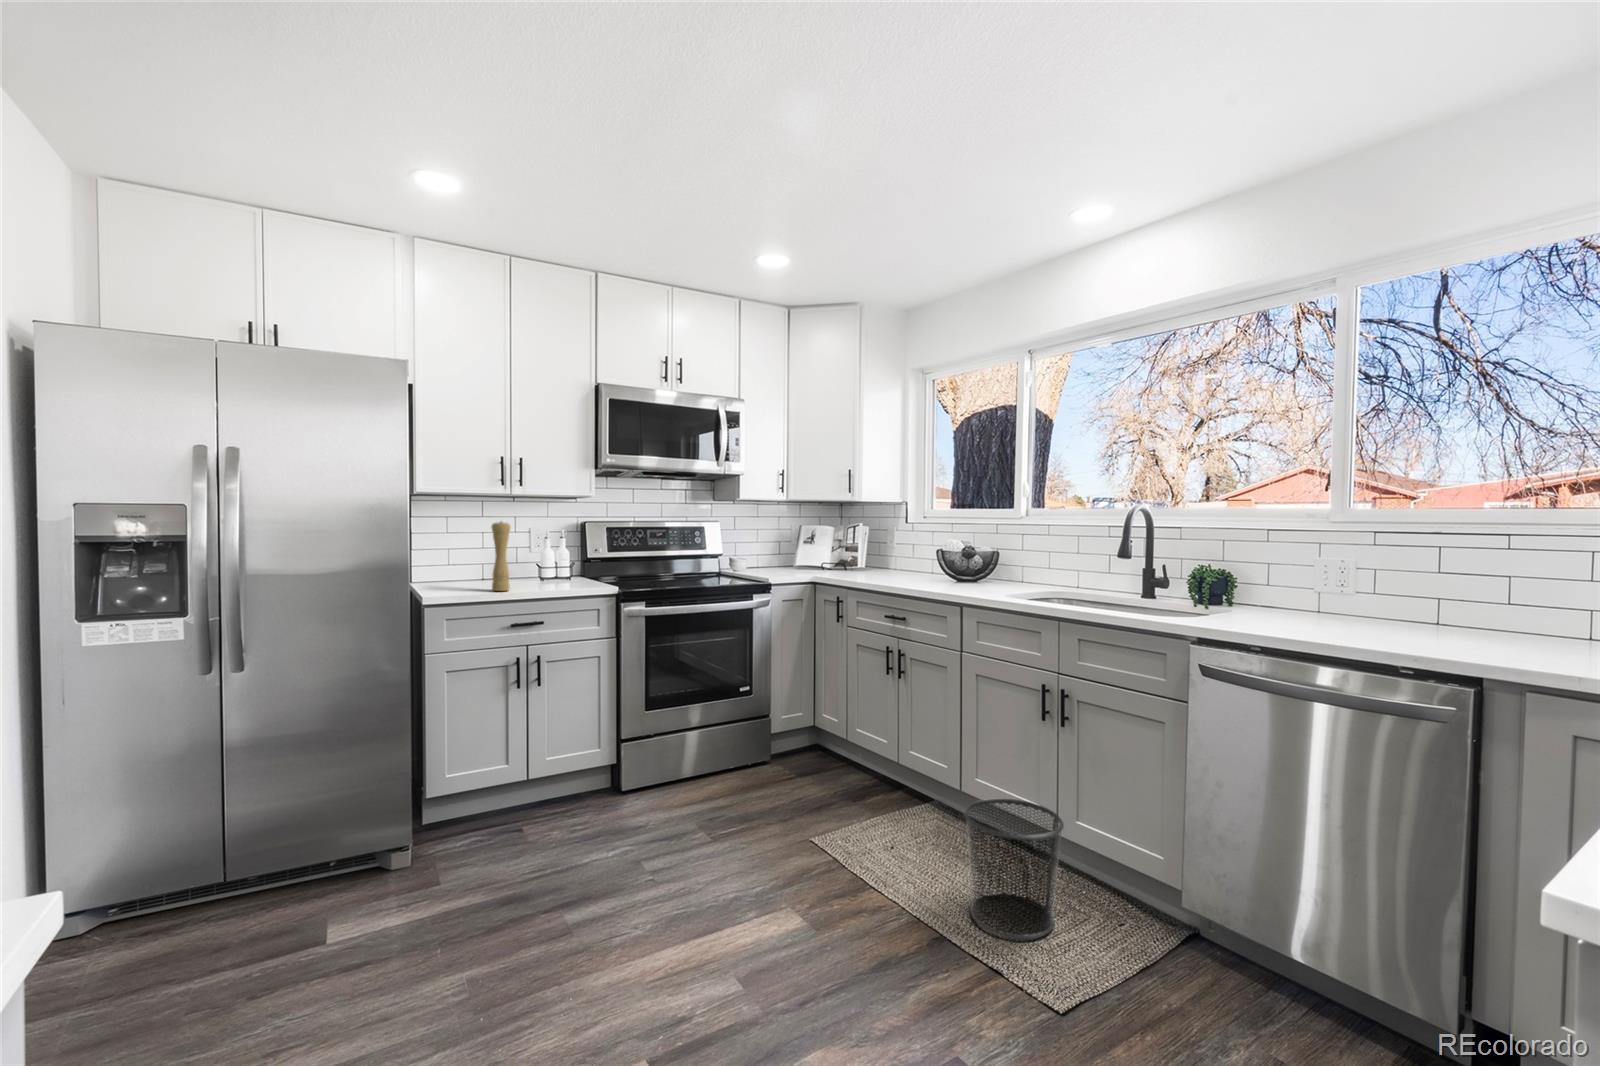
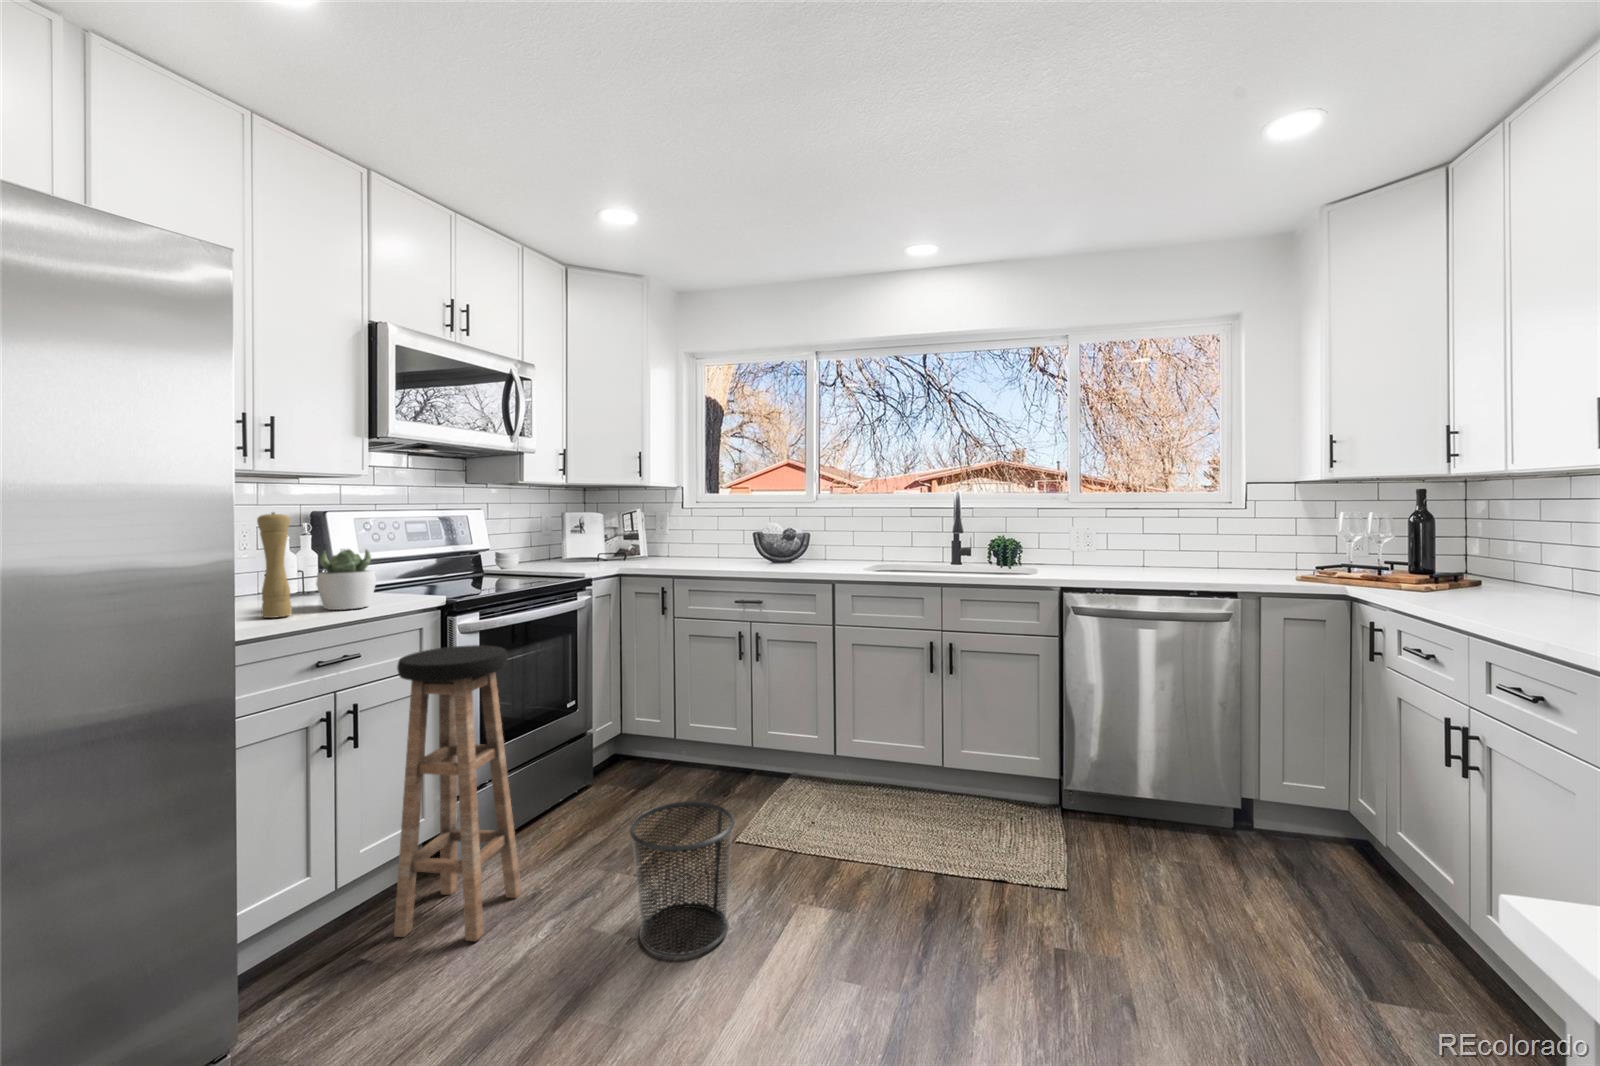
succulent plant: none [531,548,567,590] -> present [316,549,376,610]
bar stool: none [539,625,628,845] -> present [394,645,522,941]
waste bin: present [964,799,1064,939] -> present [629,801,735,958]

